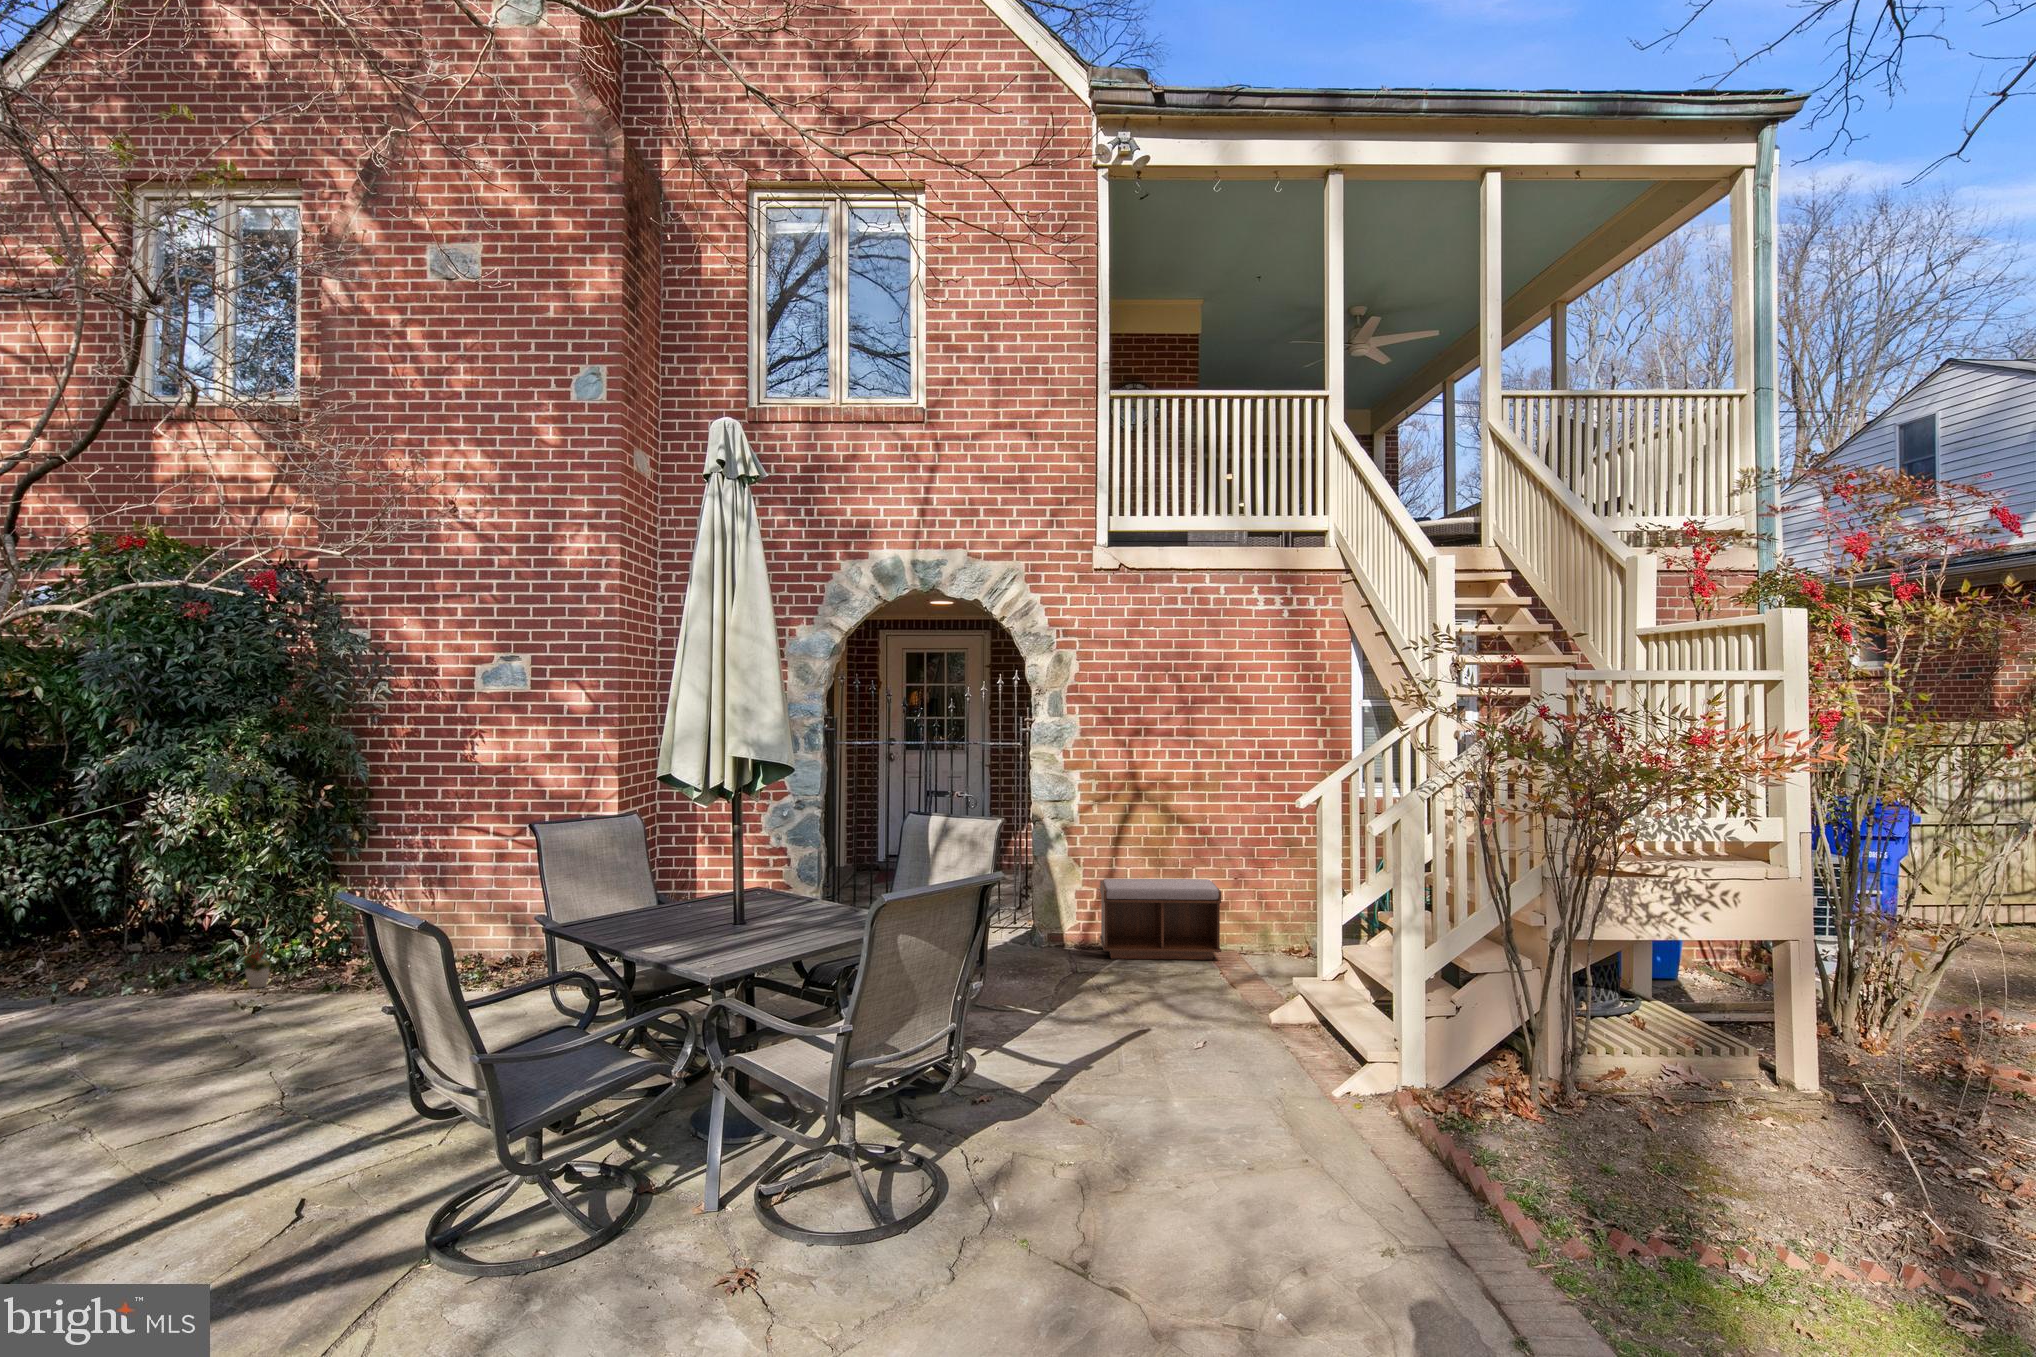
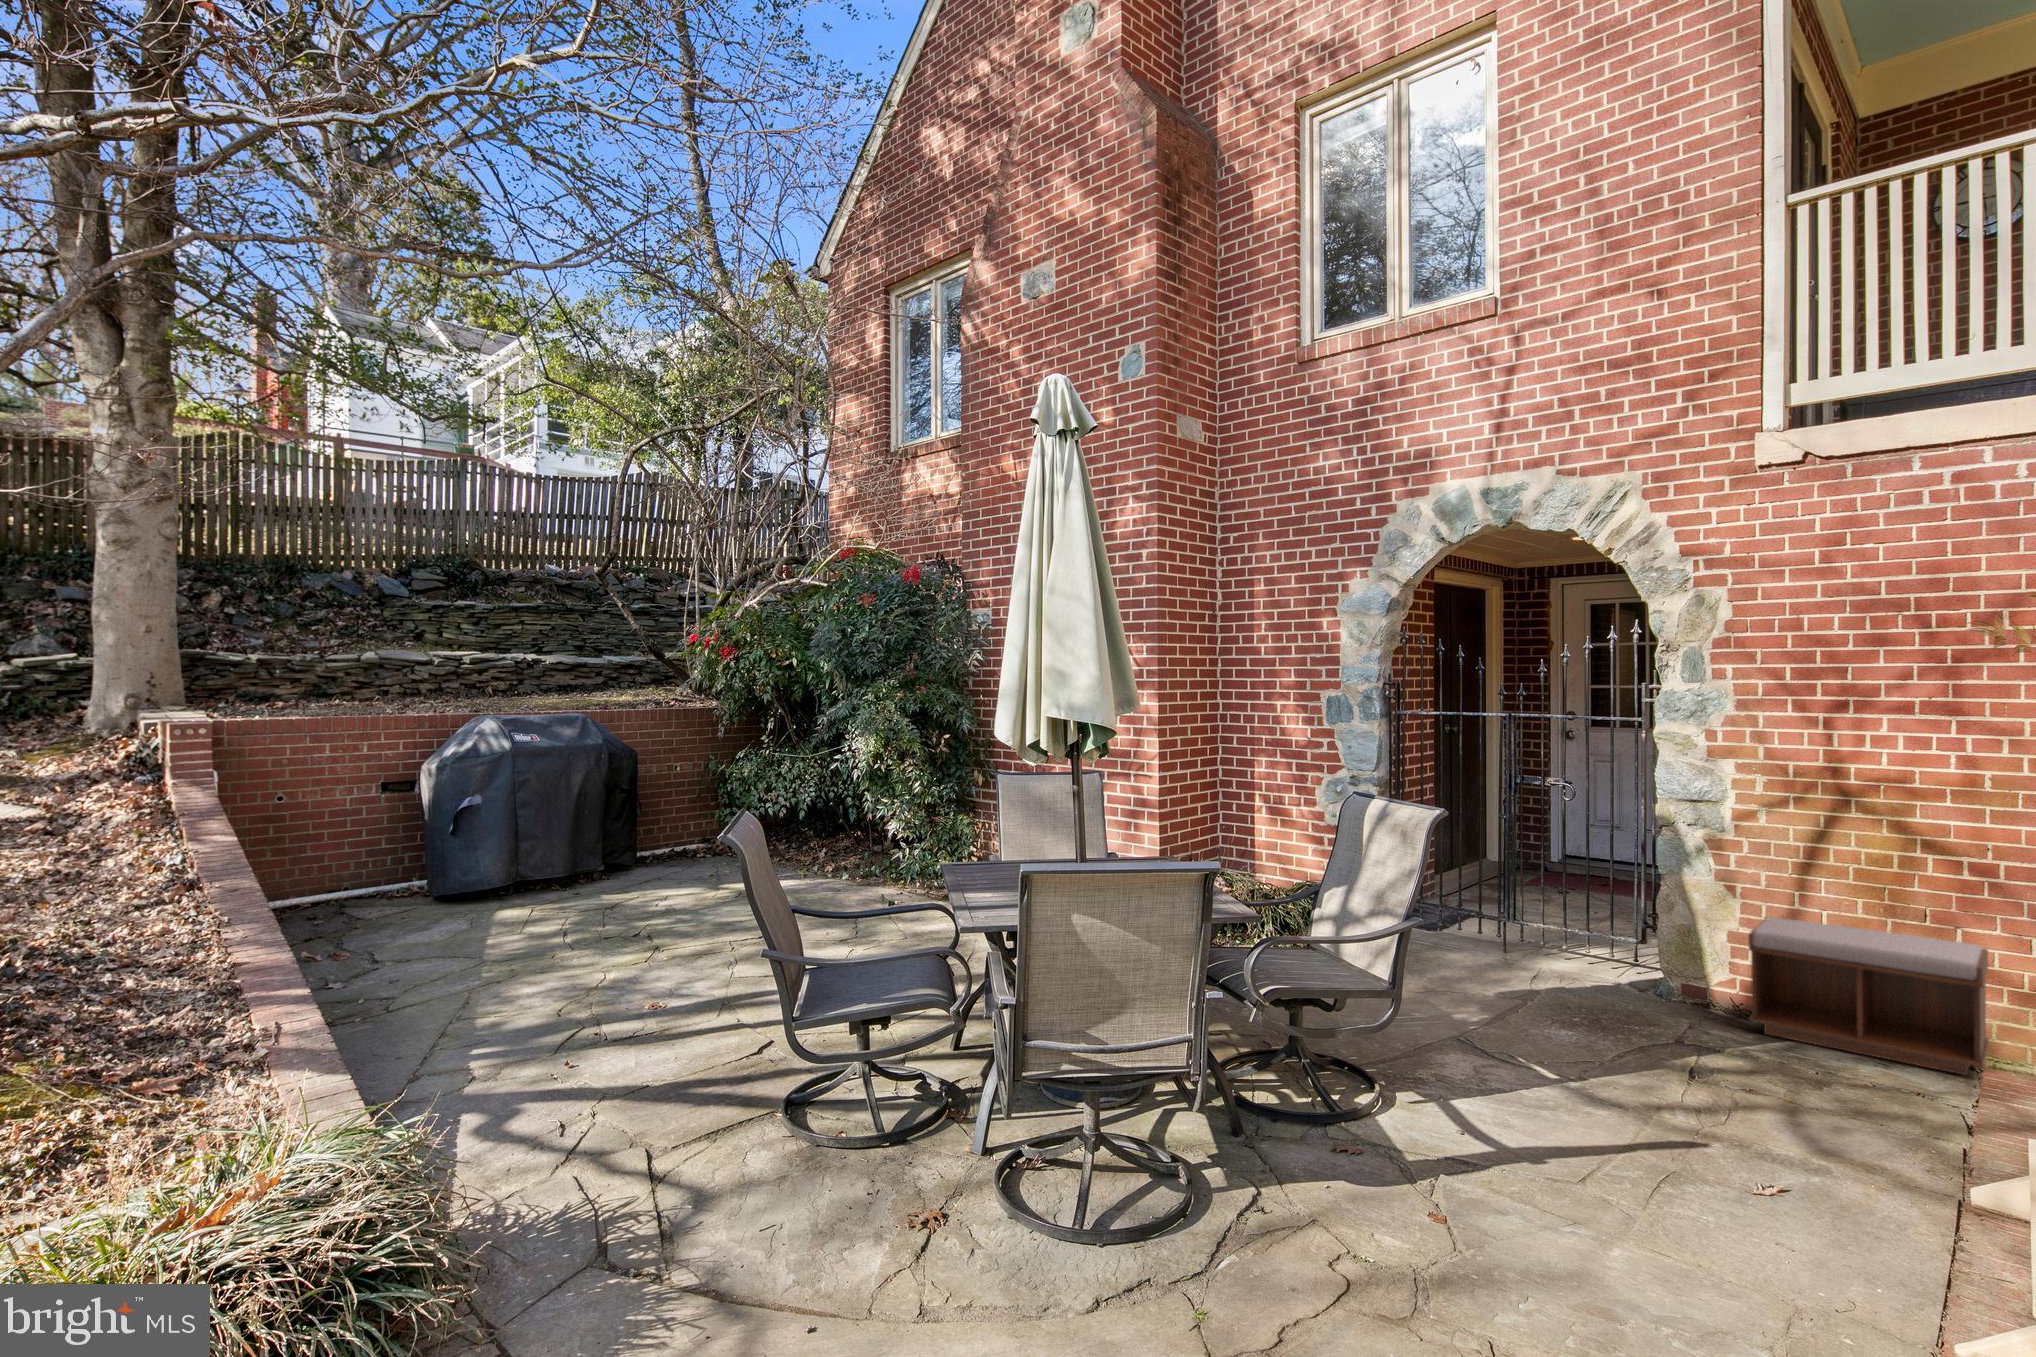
decorative plant: present [243,943,270,988] -> none [902,861,919,896]

